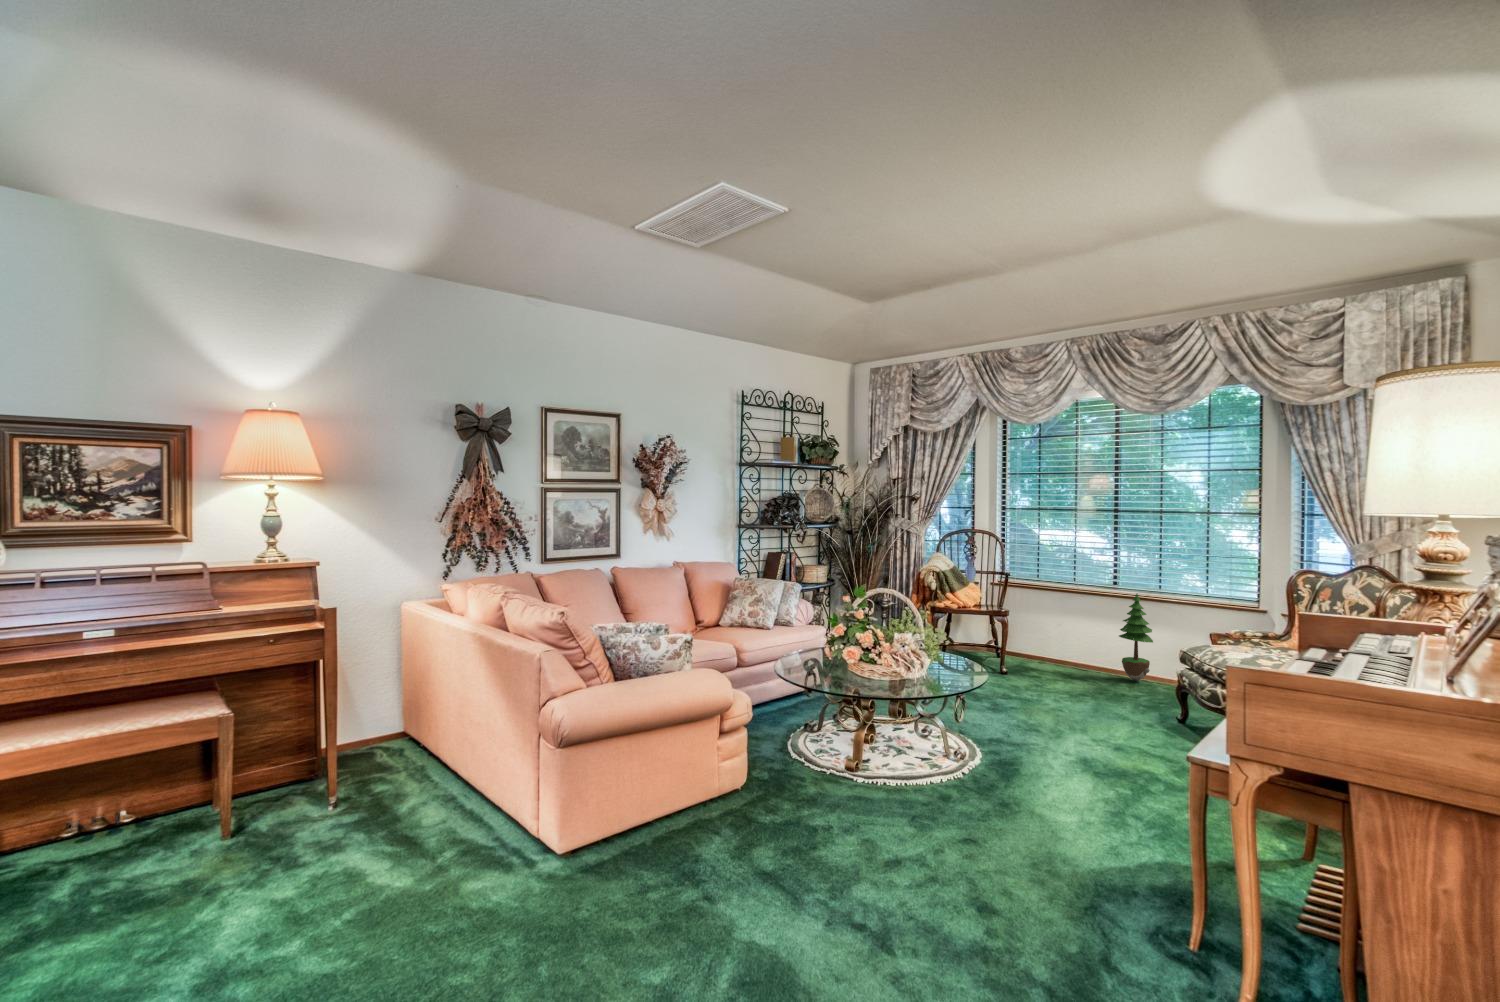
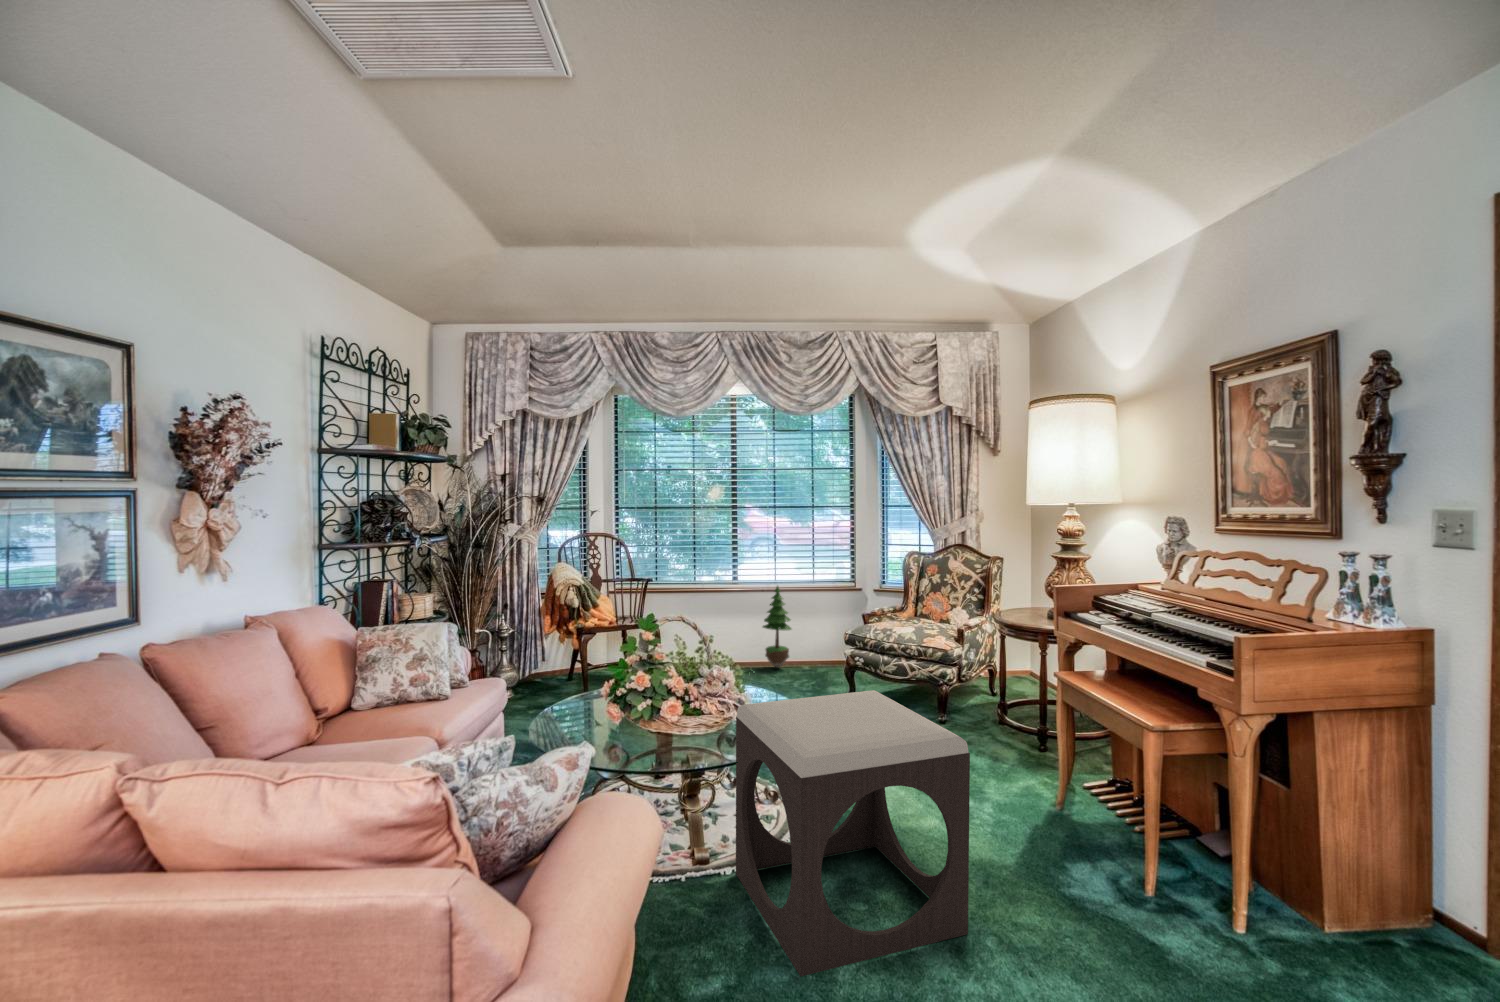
footstool: none [823,651,997,872] -> present [736,690,970,976]

